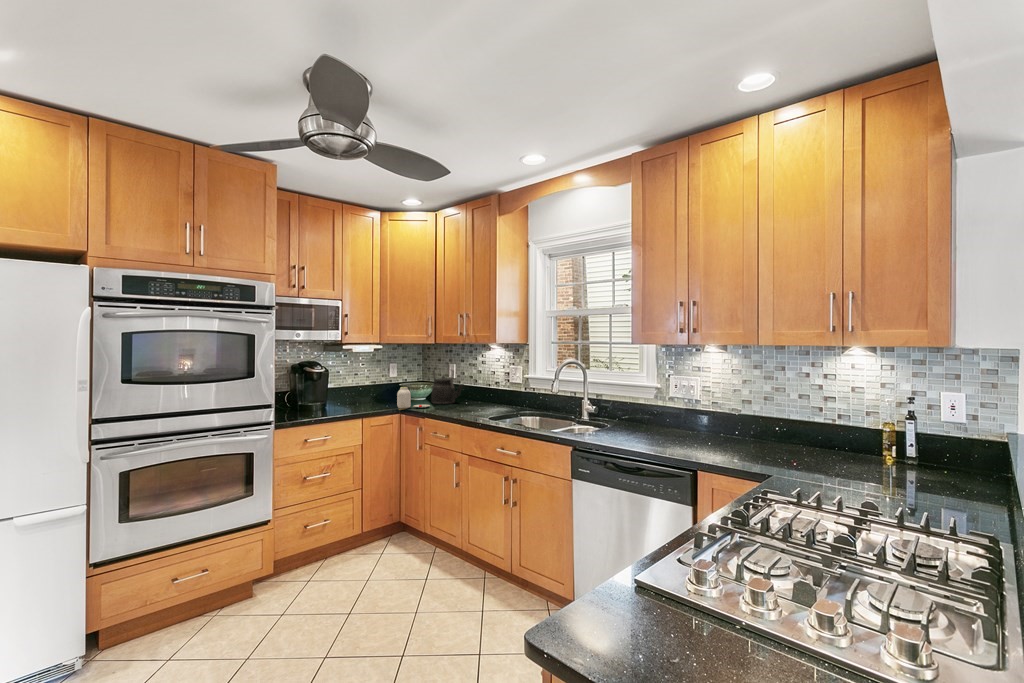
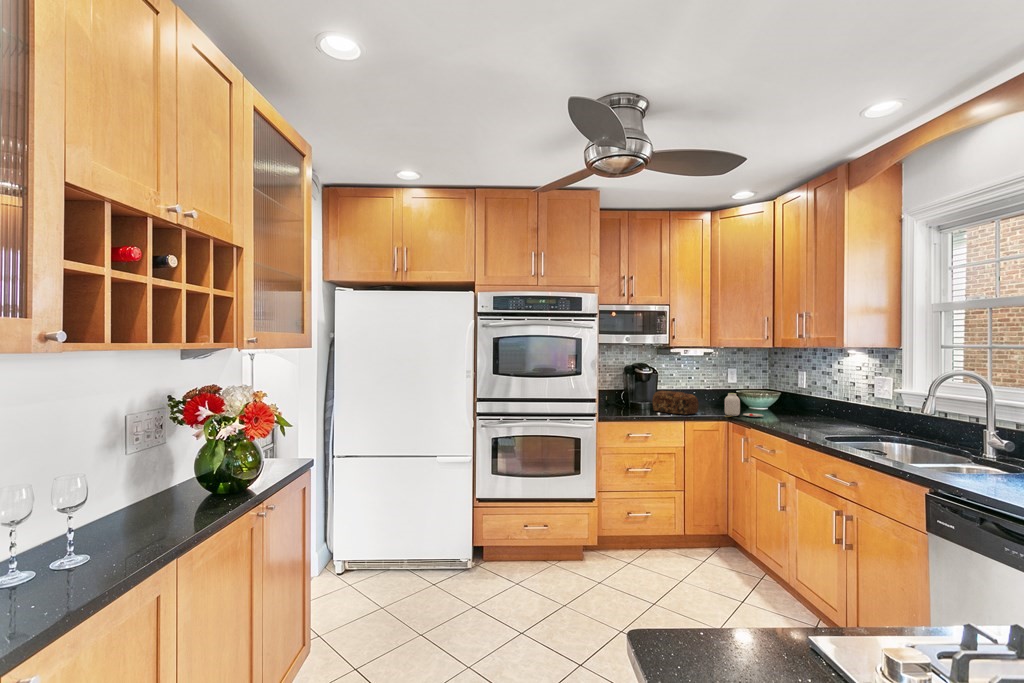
kettle: present [431,370,463,404] -> none [769,376,810,416]
bread loaf: none [326,389,374,412] -> present [652,391,699,414]

